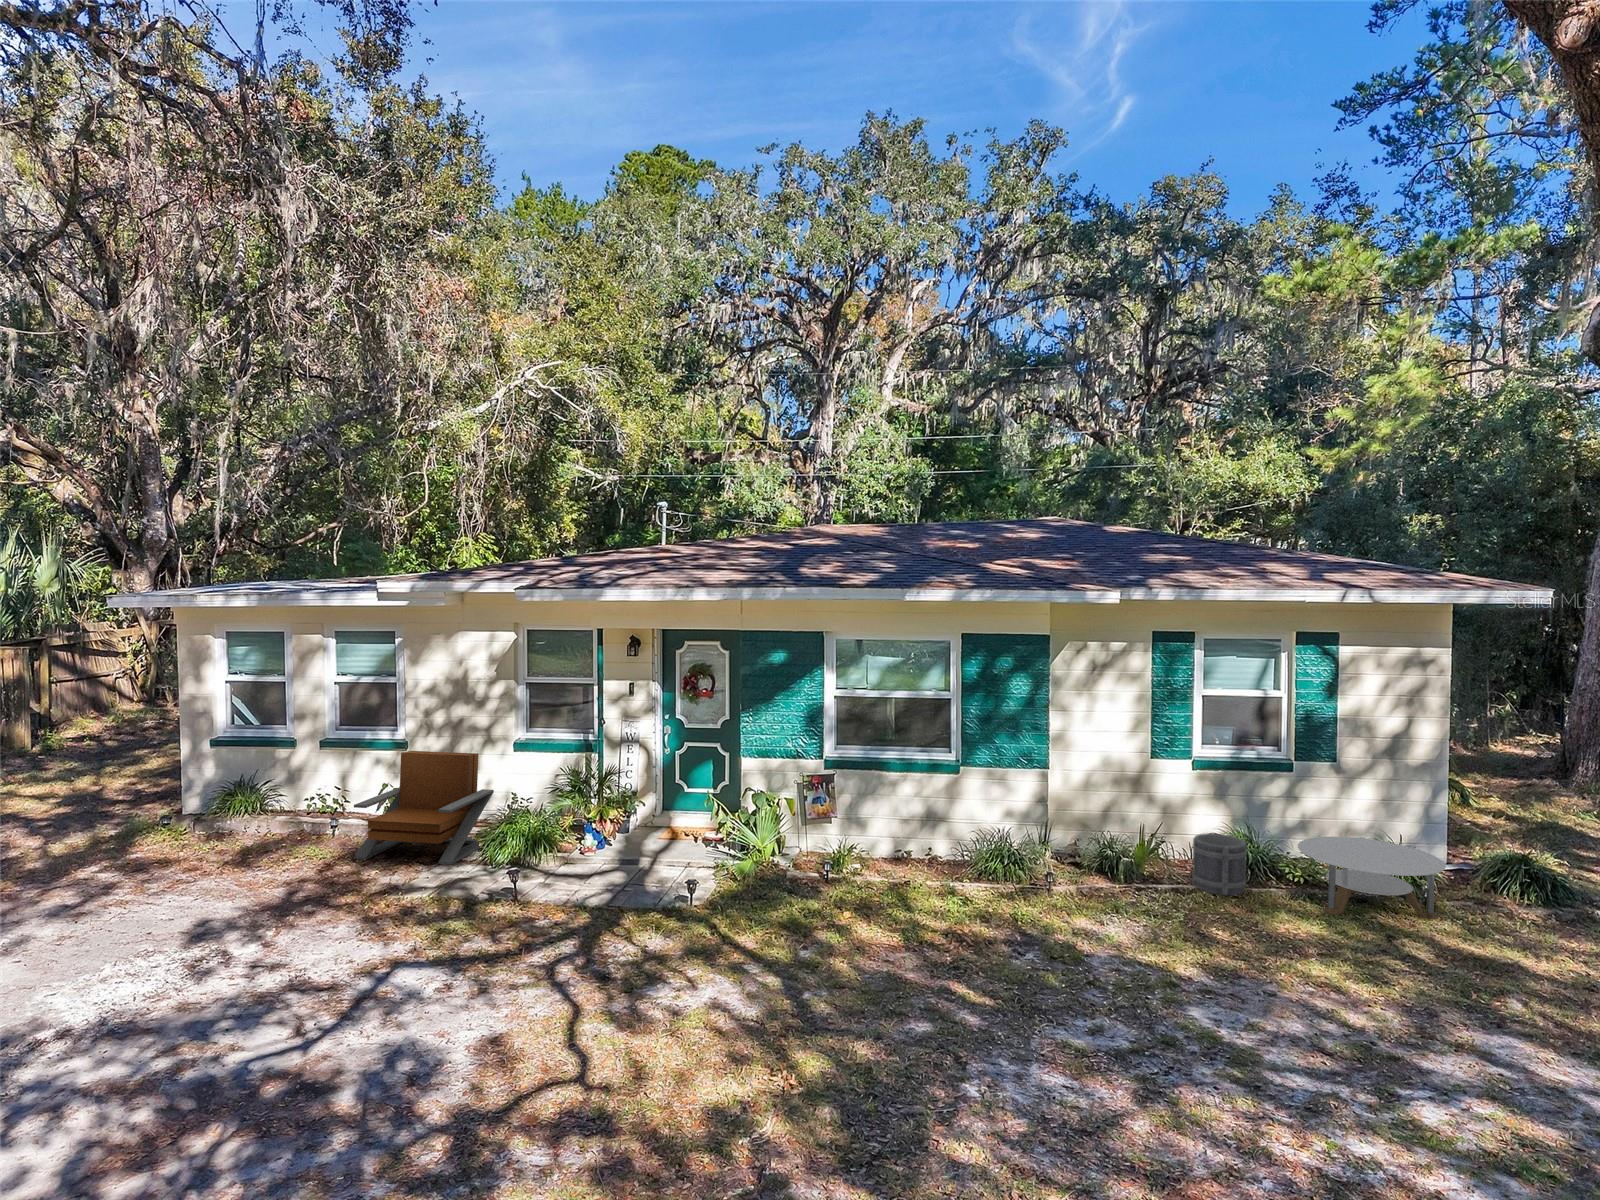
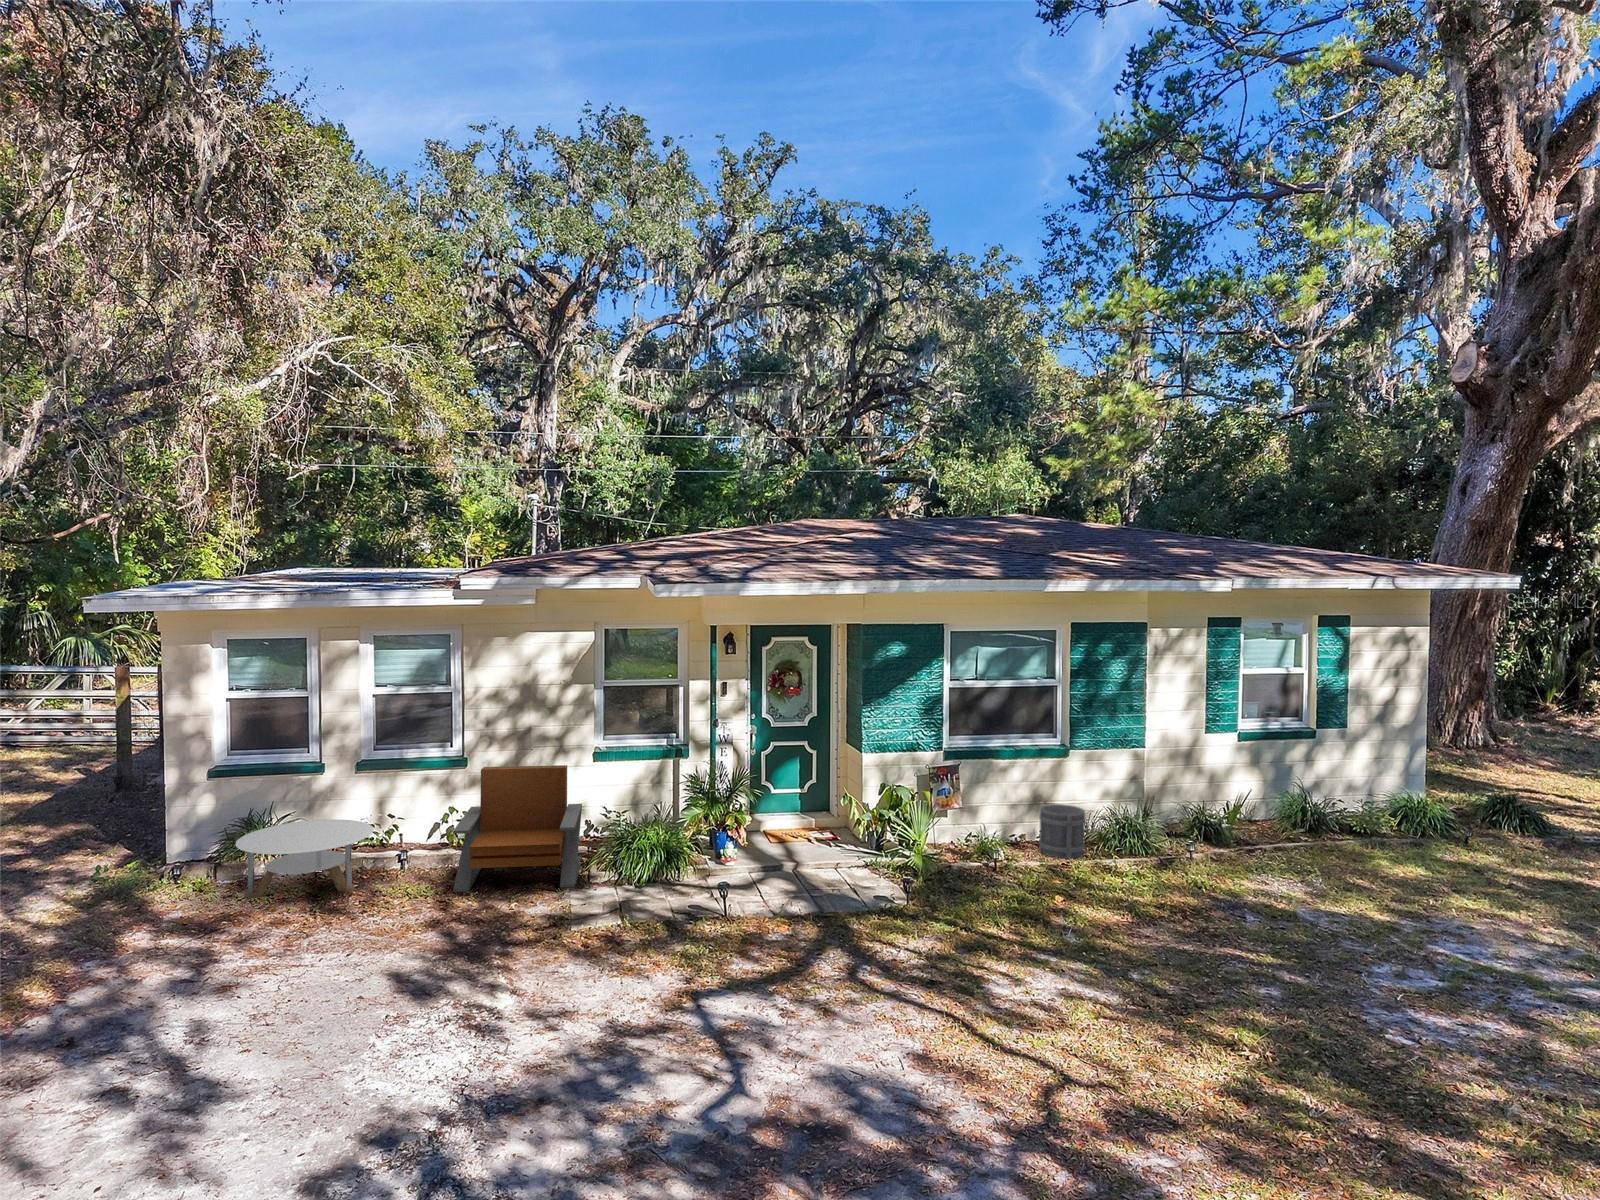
bucket: present [1192,833,1247,895] -> present [1039,804,1086,859]
round table: present [1298,837,1446,919] -> present [236,819,374,898]

